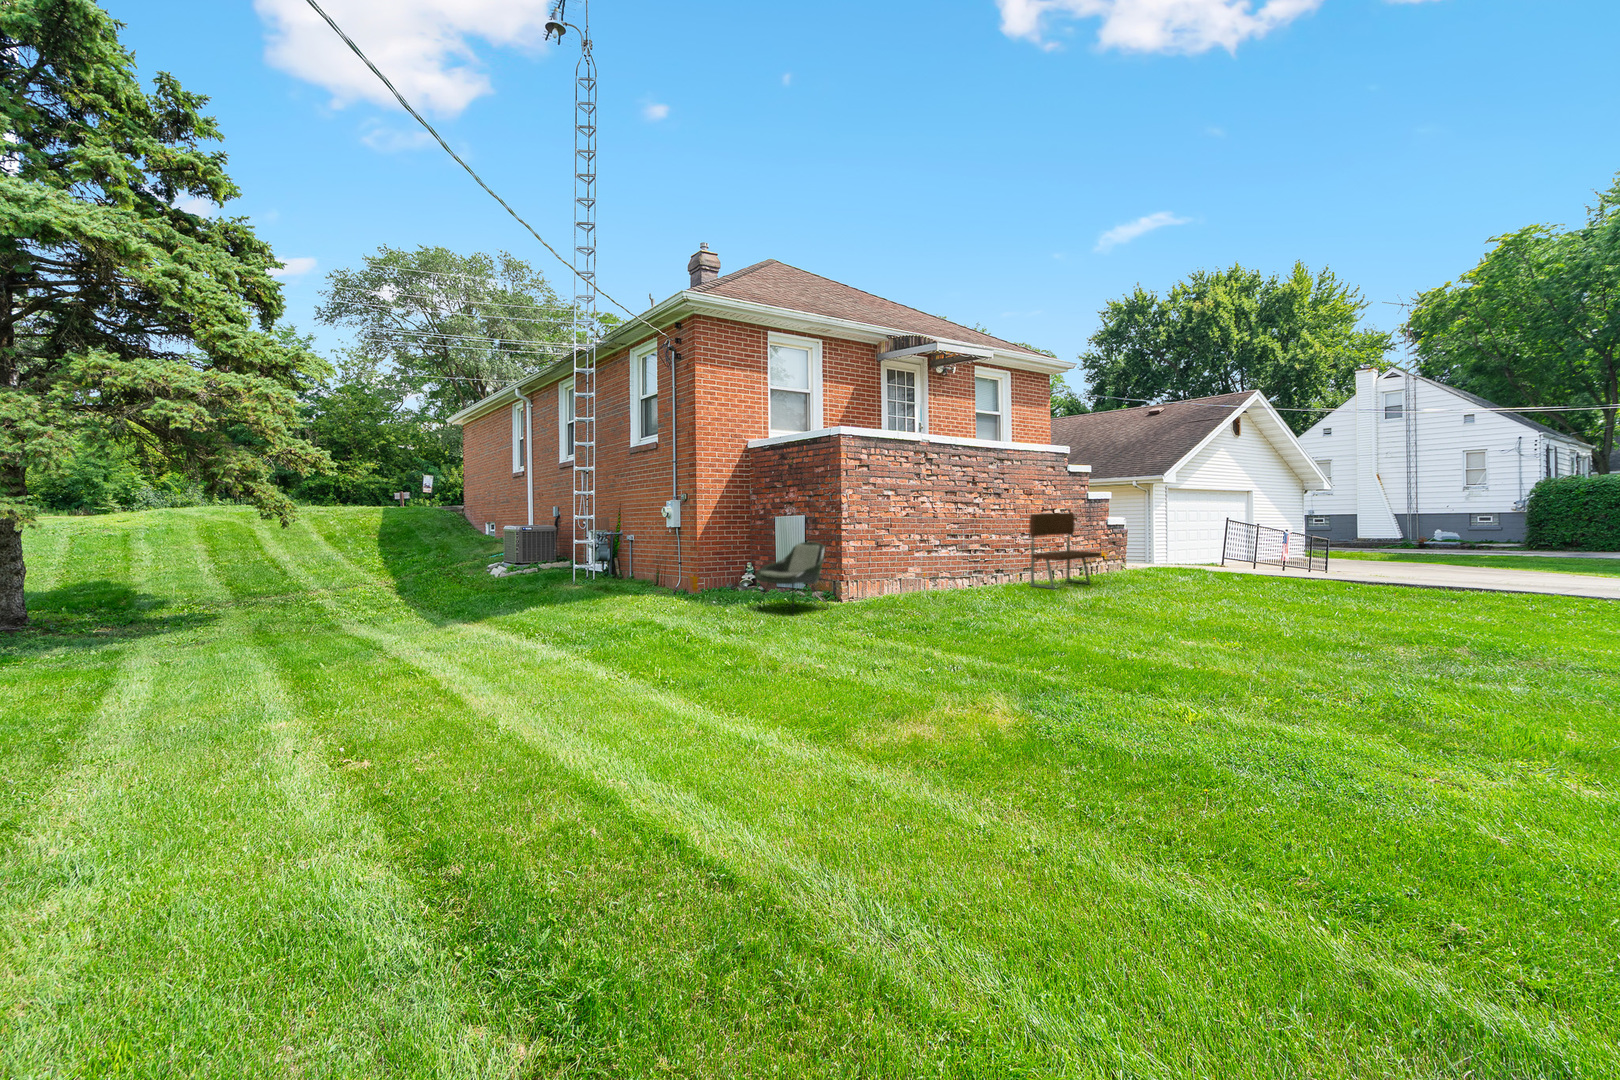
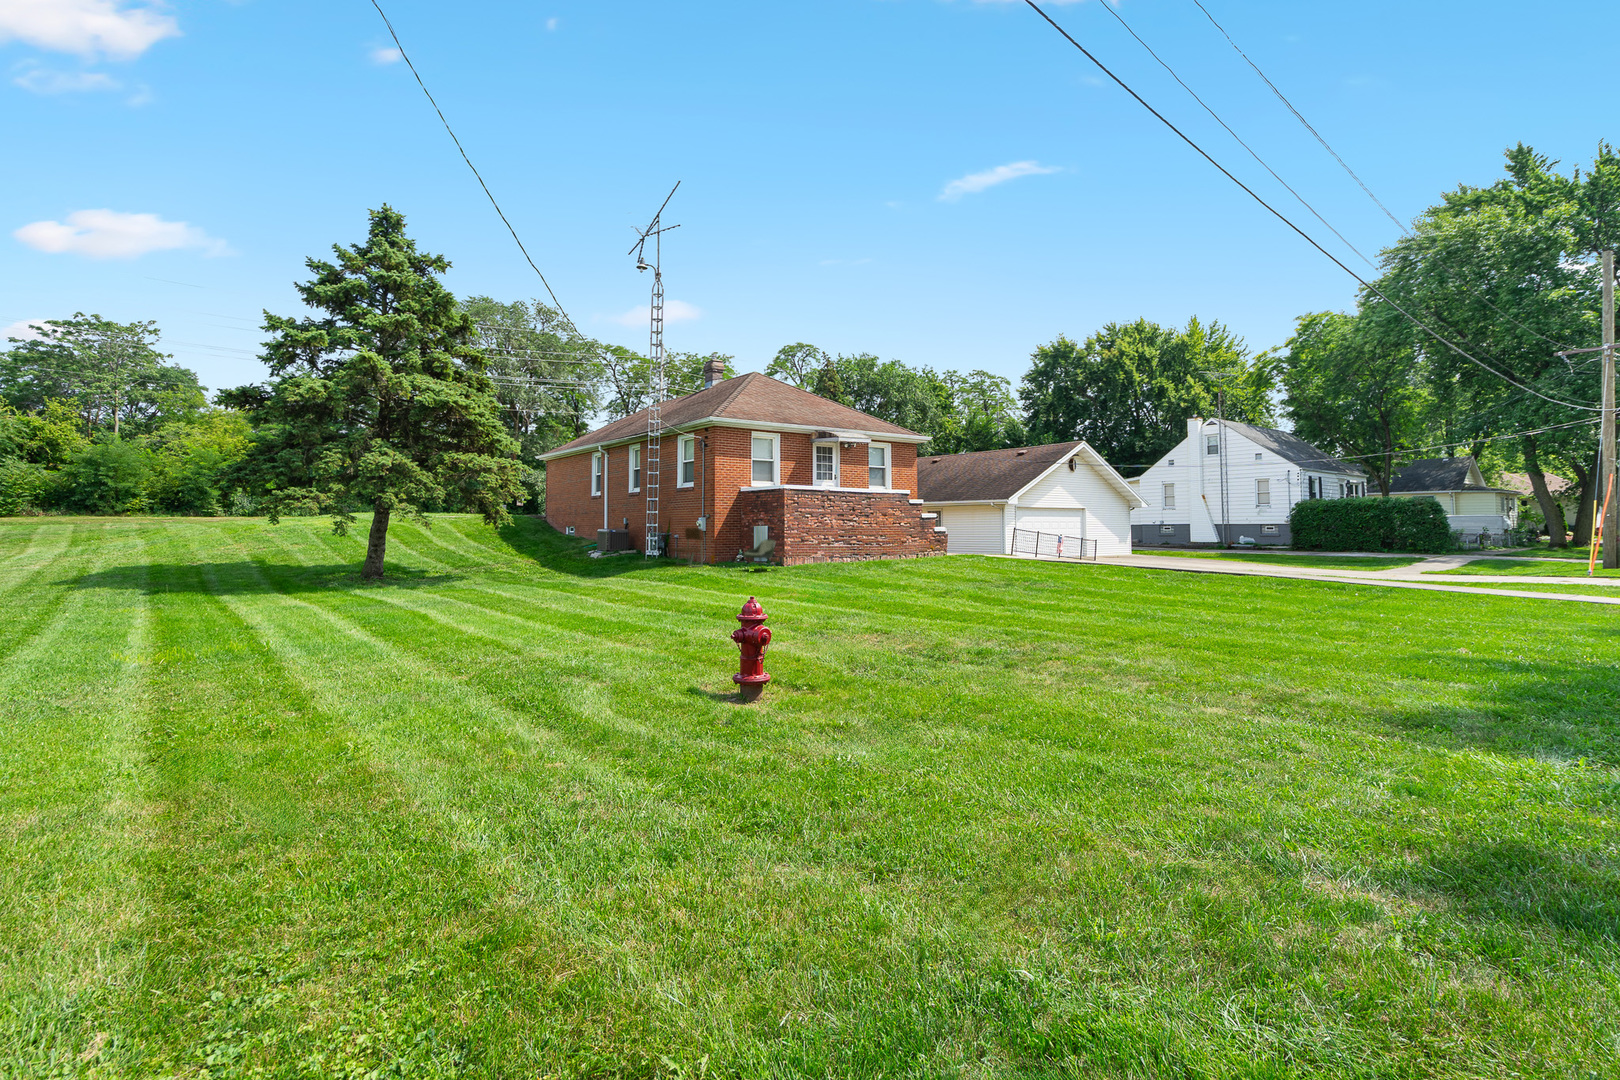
bench: present [1029,513,1101,589] -> present [671,527,703,567]

